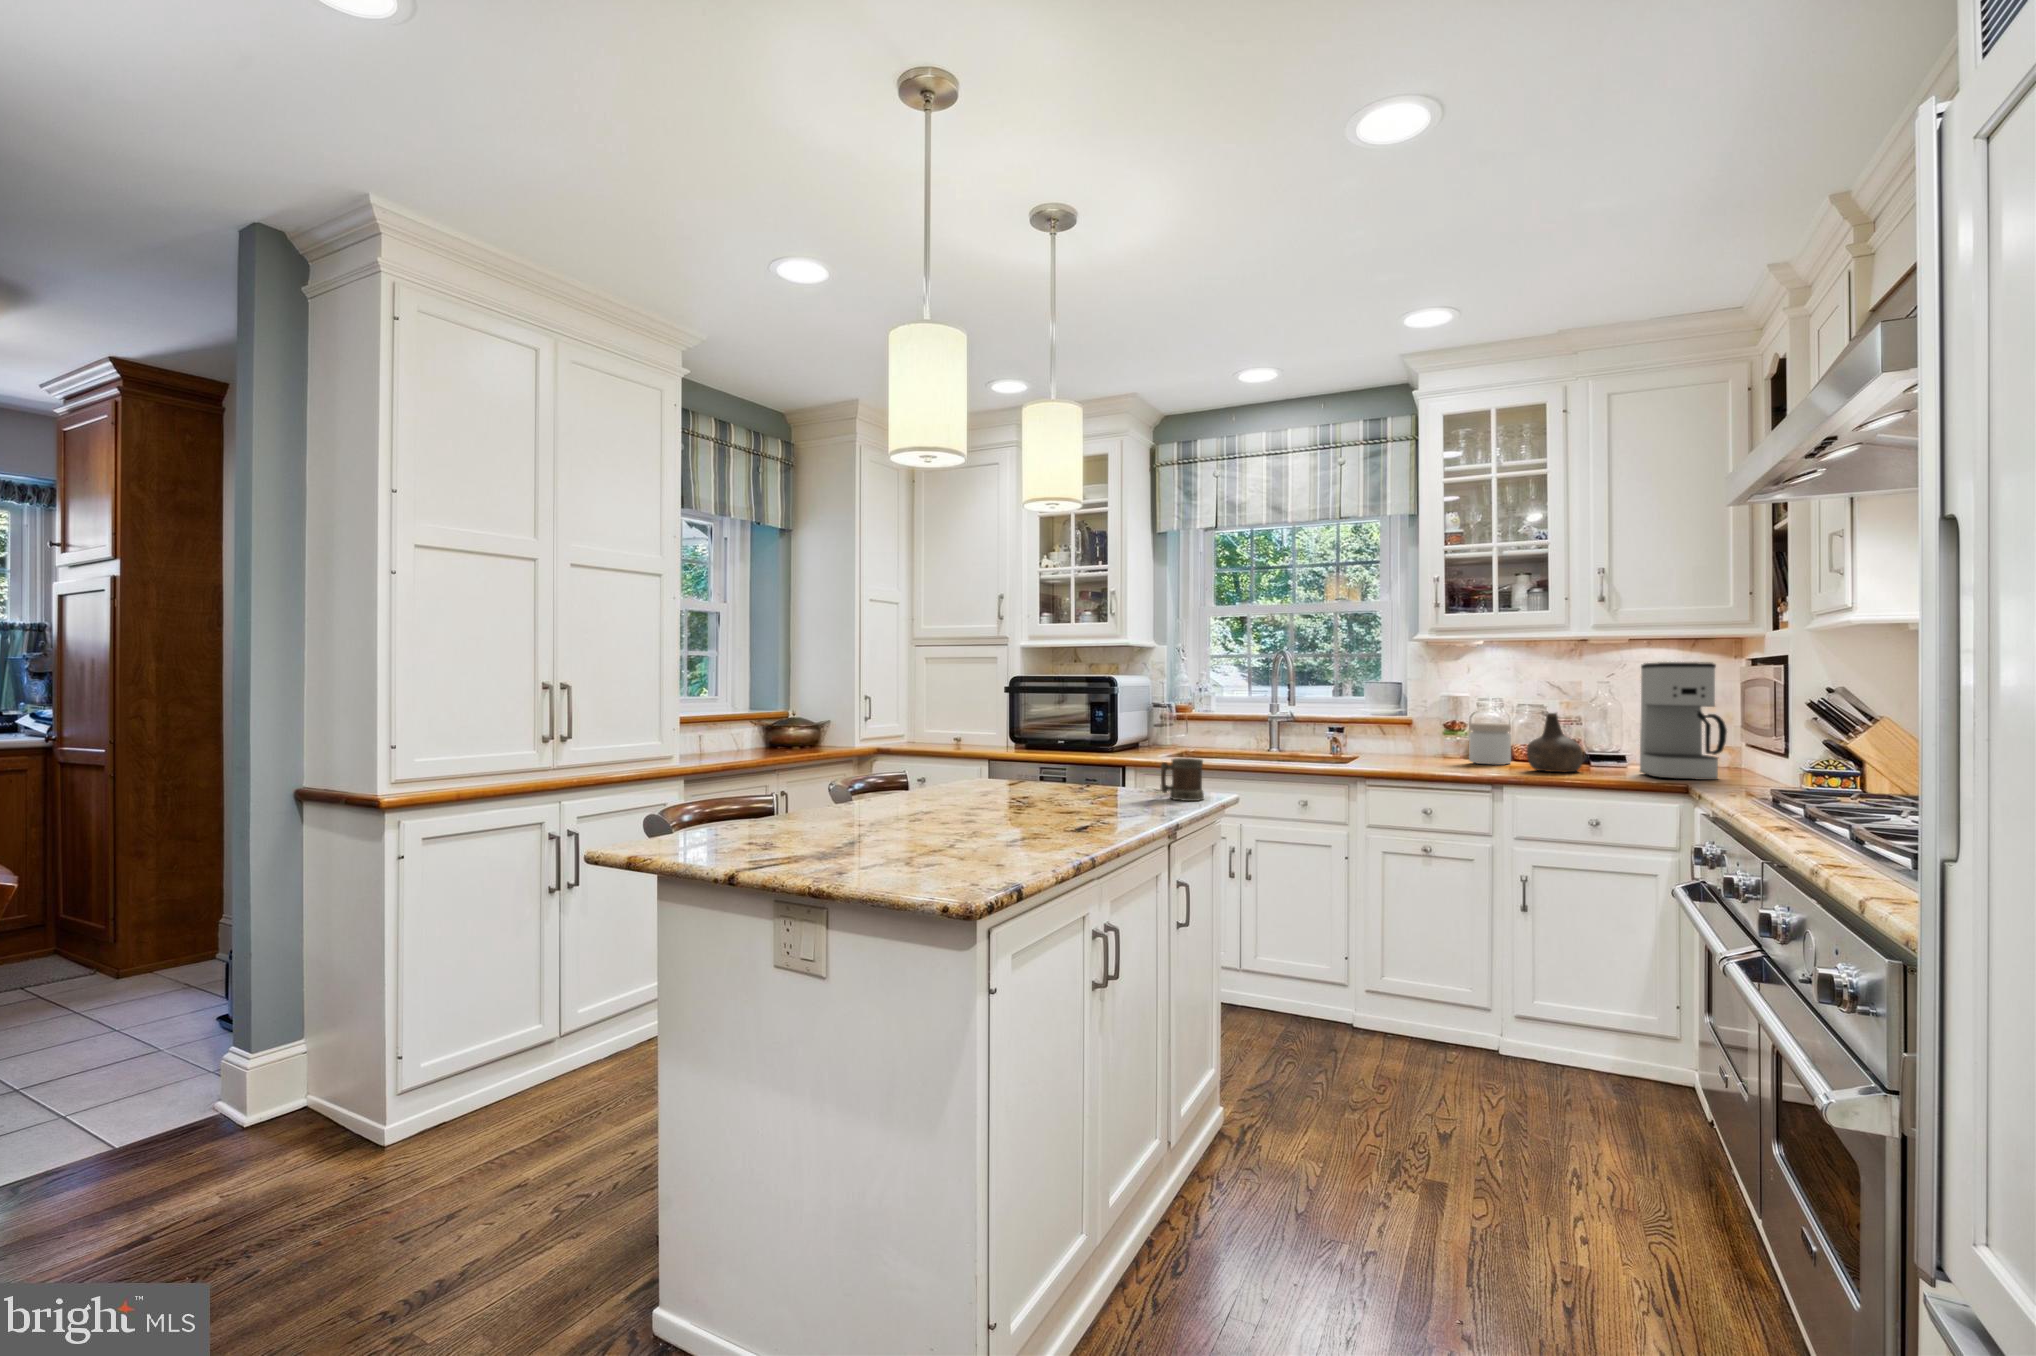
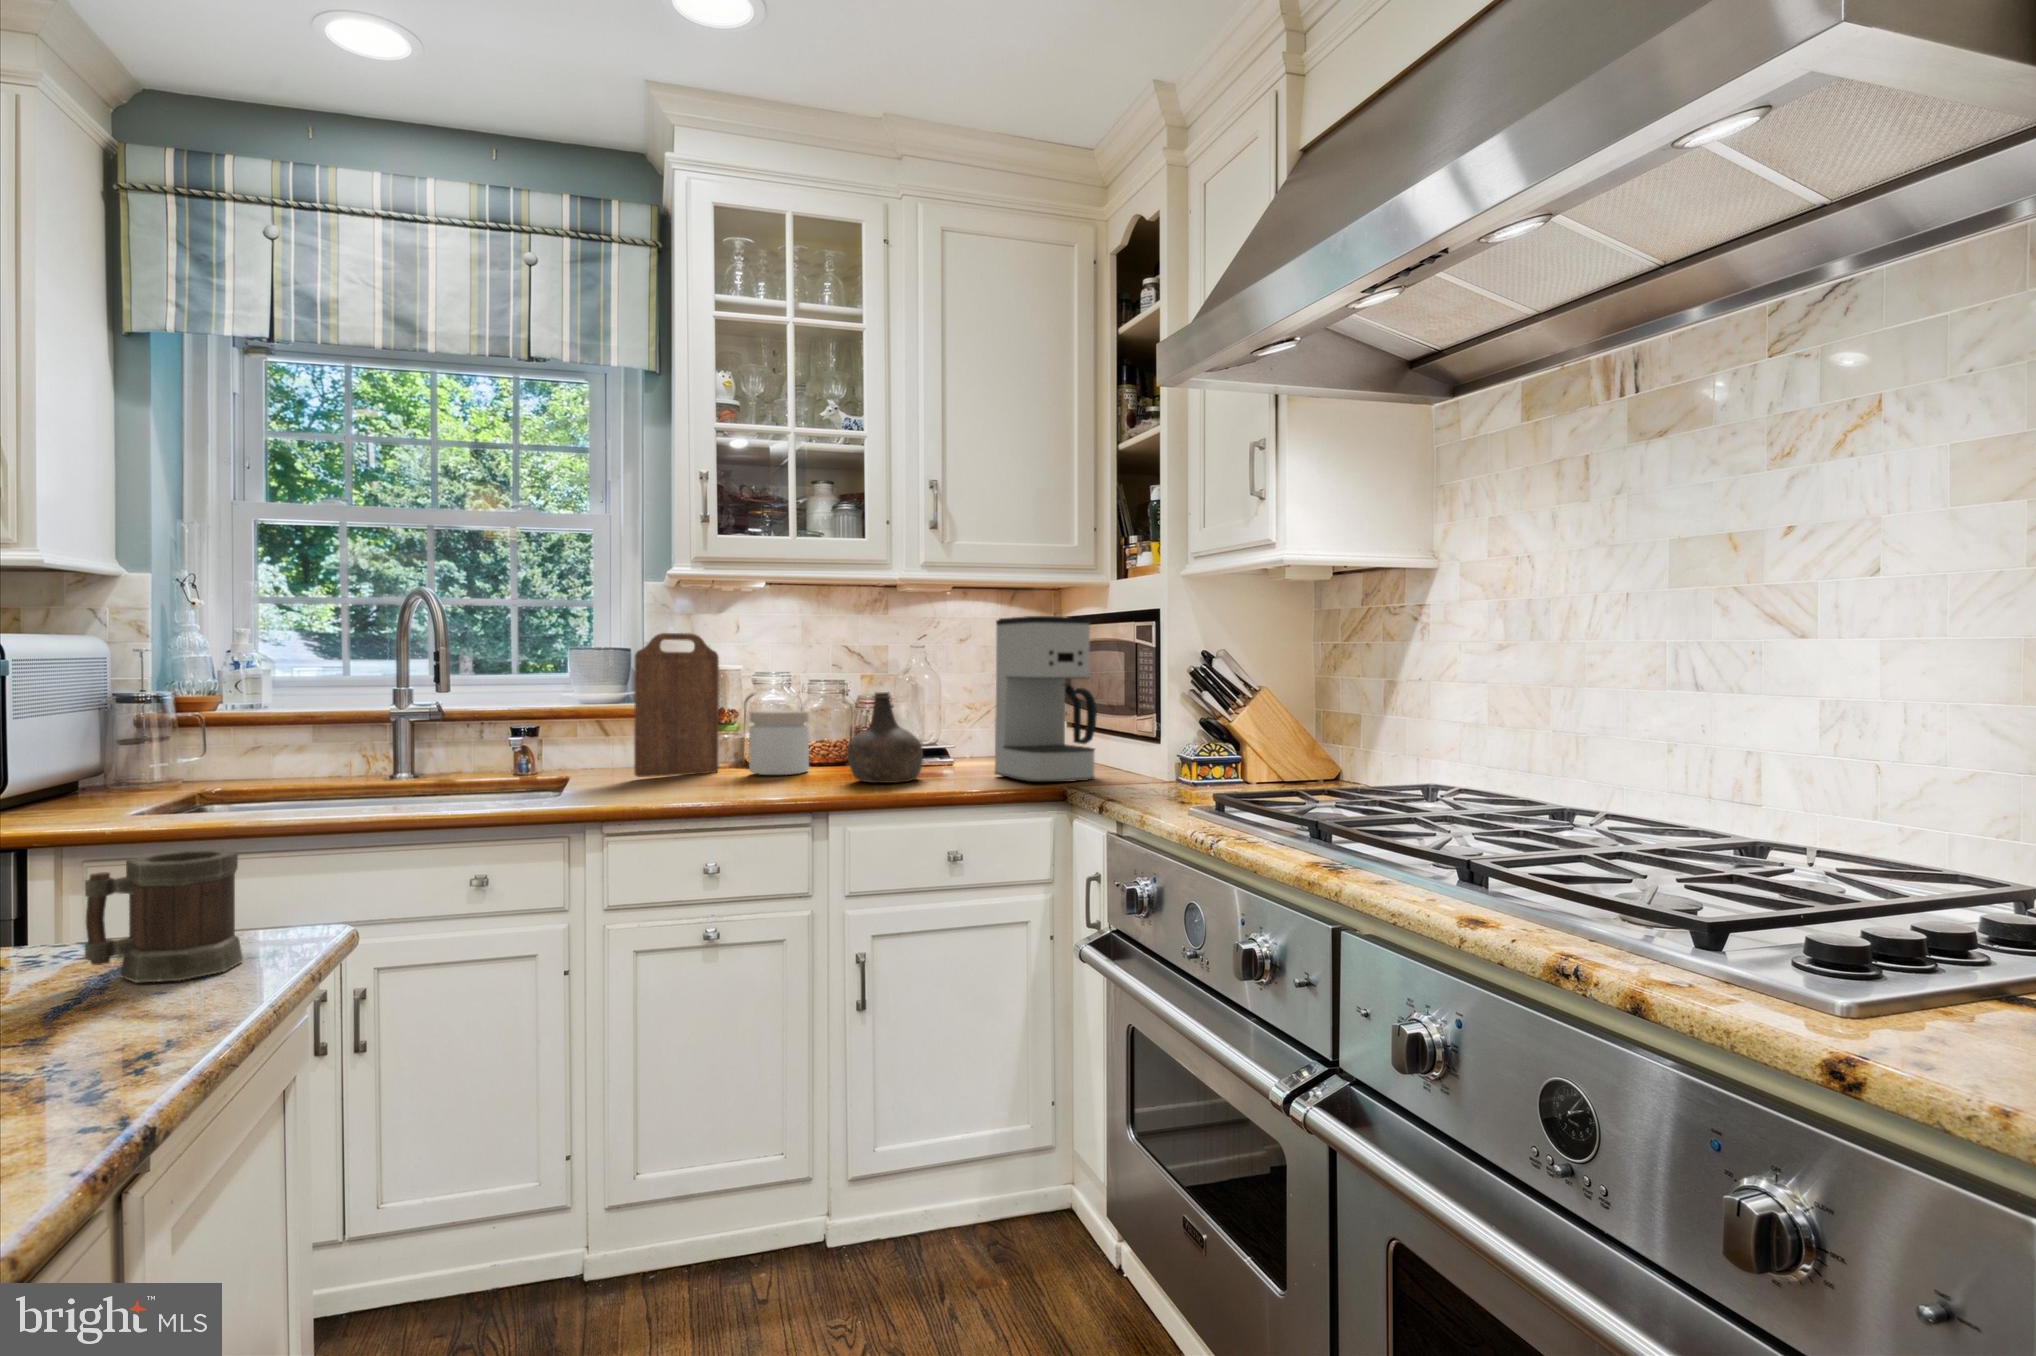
cutting board: none [1397,674,1453,762] -> present [634,633,719,777]

